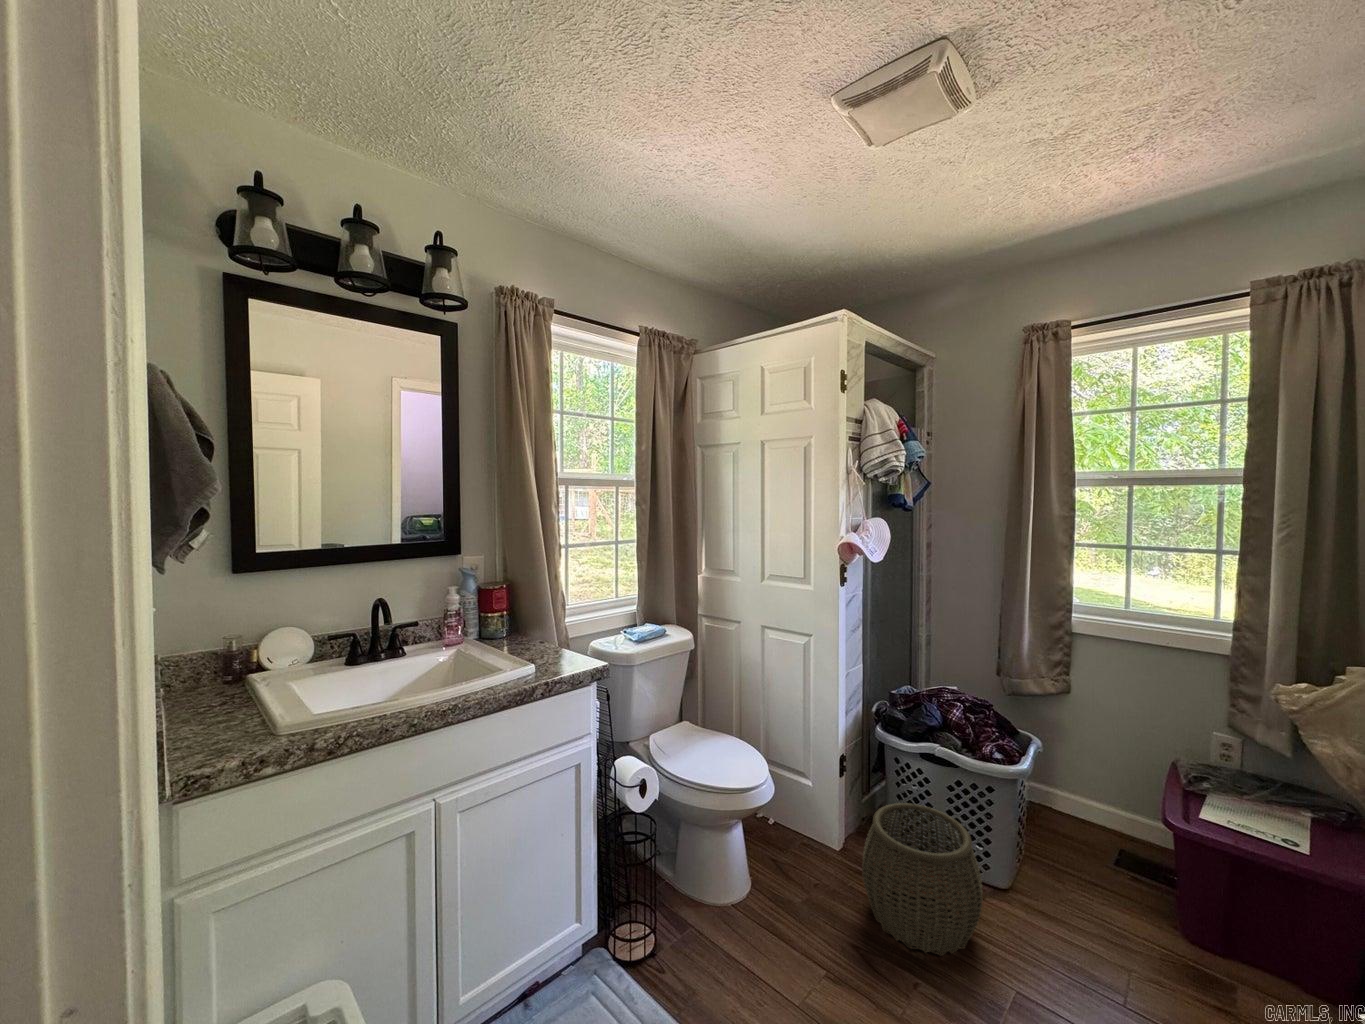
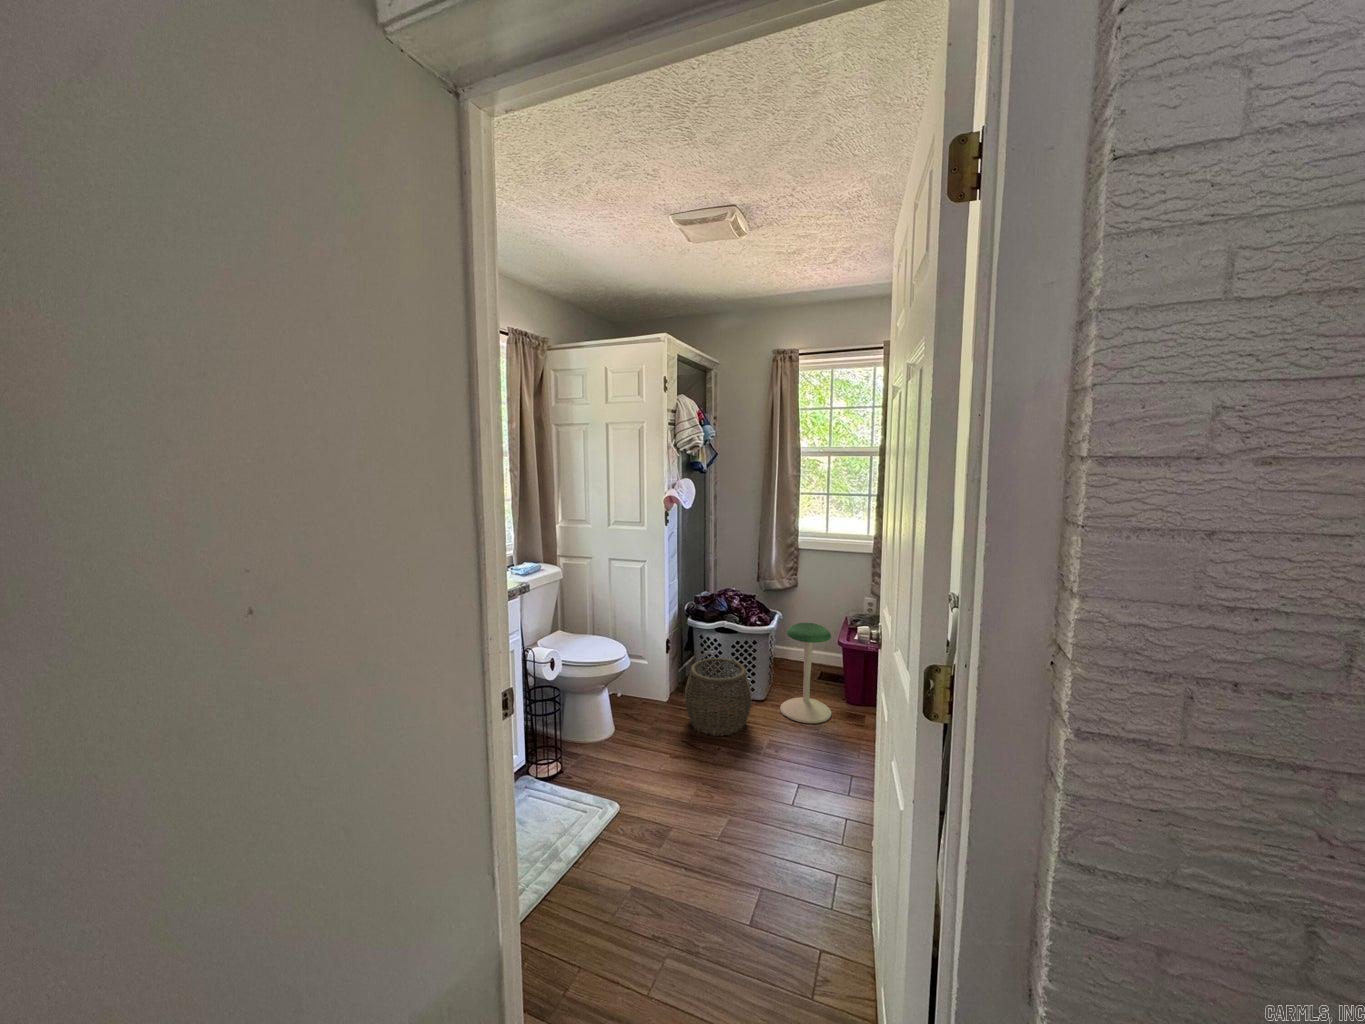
stool: none [1040,772,1153,977] -> present [780,623,832,723]

